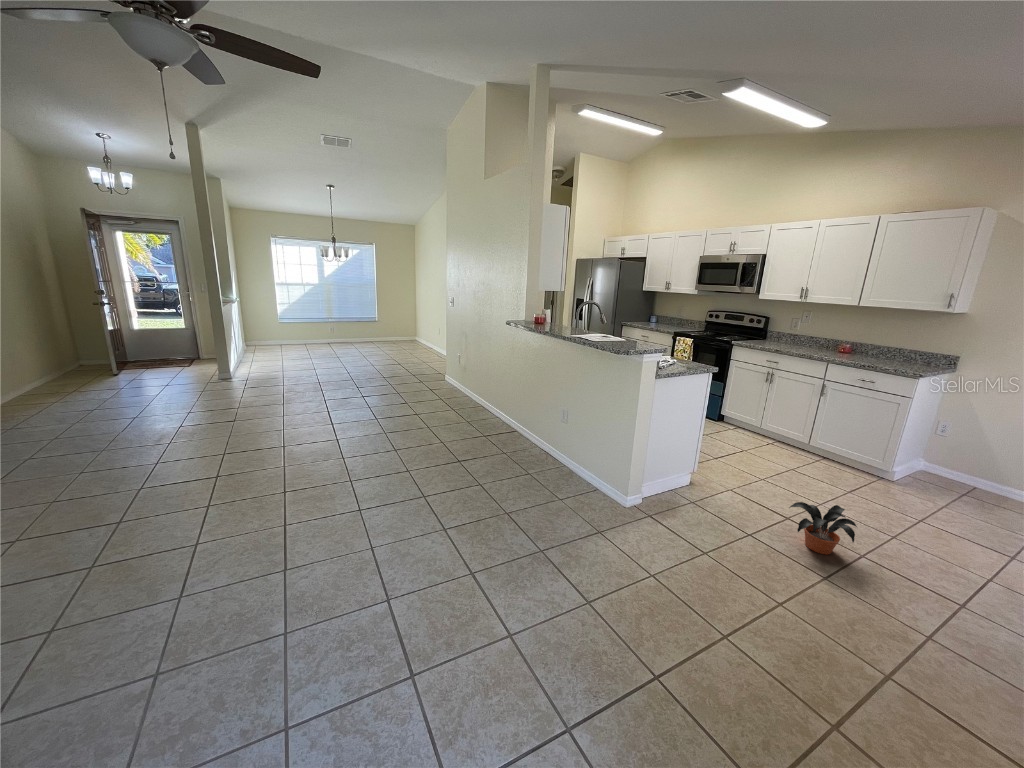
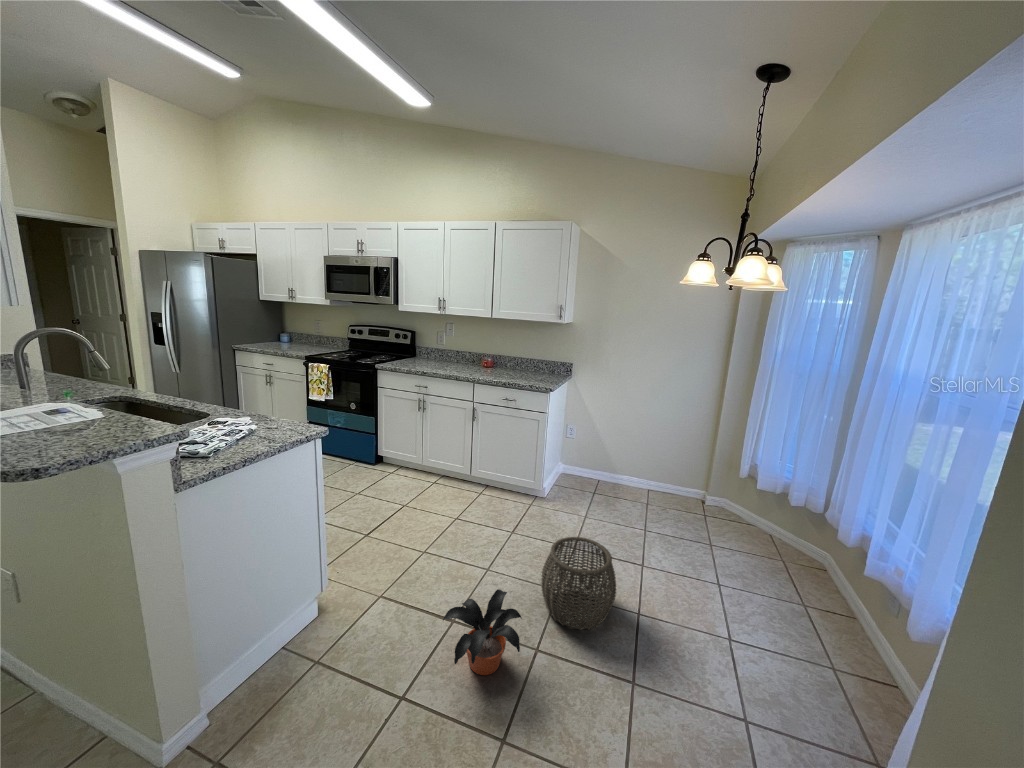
woven basket: none [880,495,971,571] -> present [541,537,616,630]

